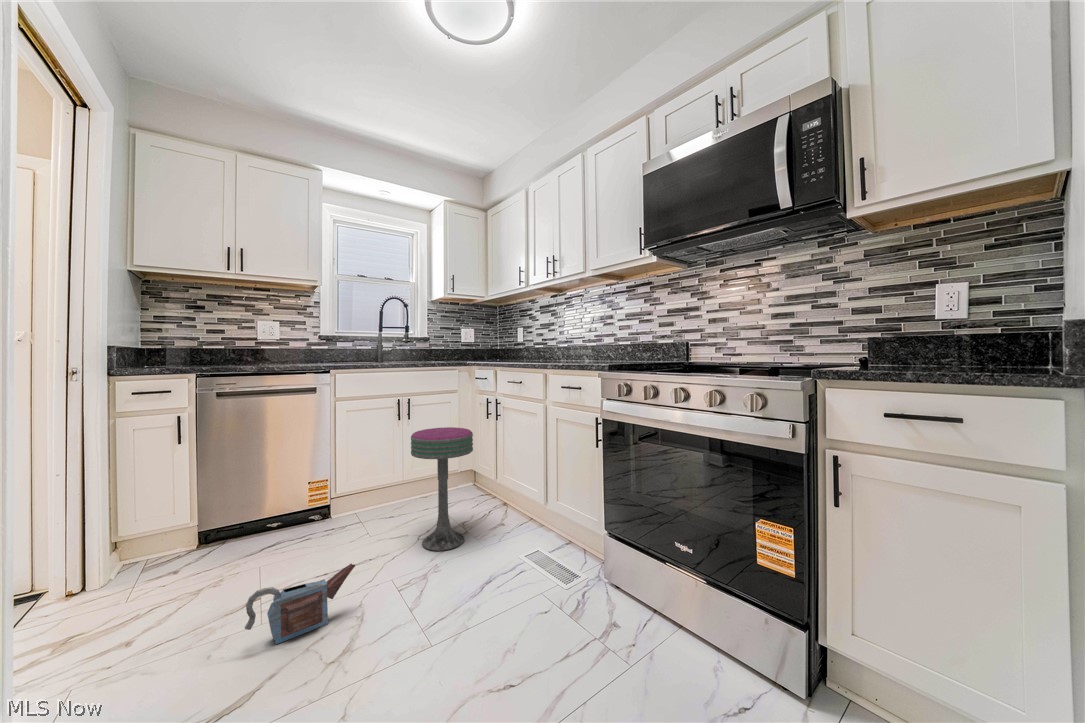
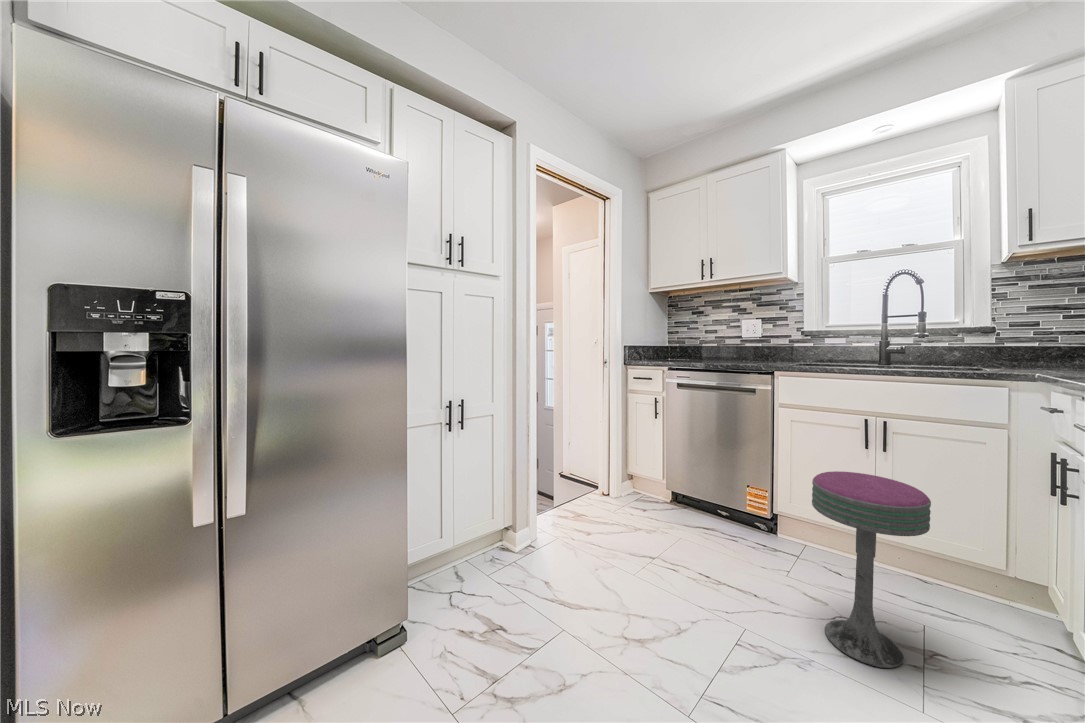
watering can: present [245,564,355,644] -> none [607,553,690,621]

